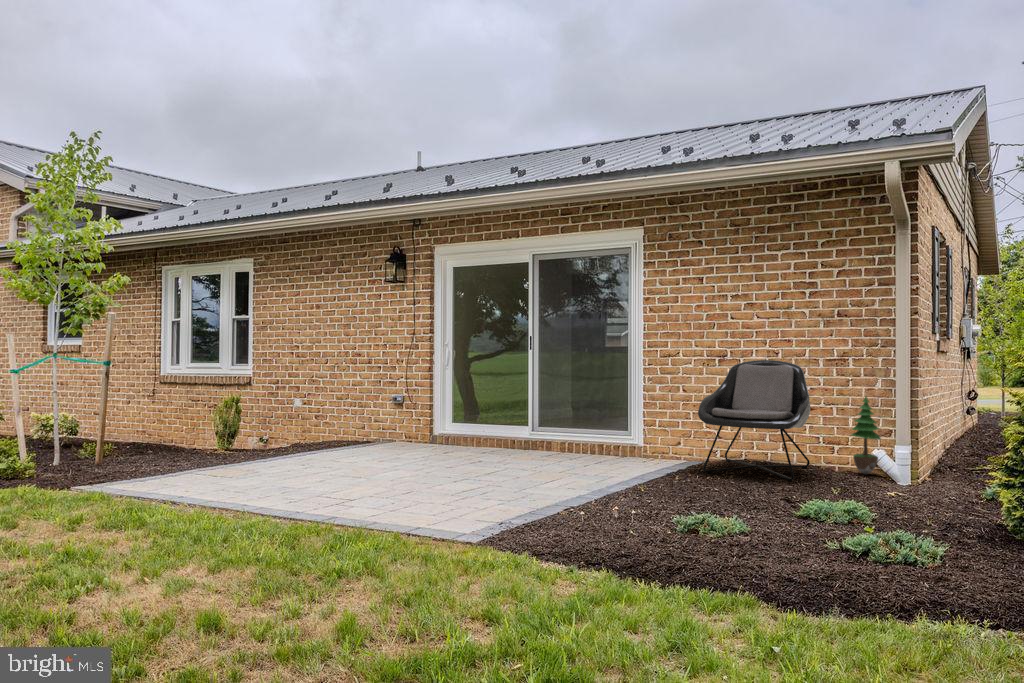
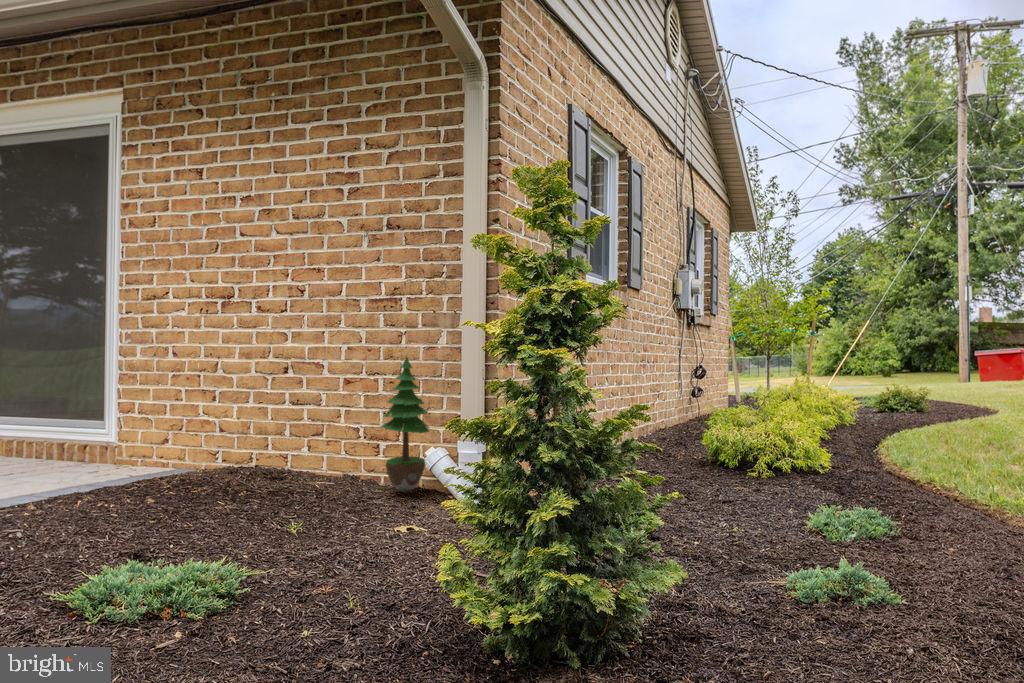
lounge chair: present [698,360,810,481] -> none [89,300,333,521]

